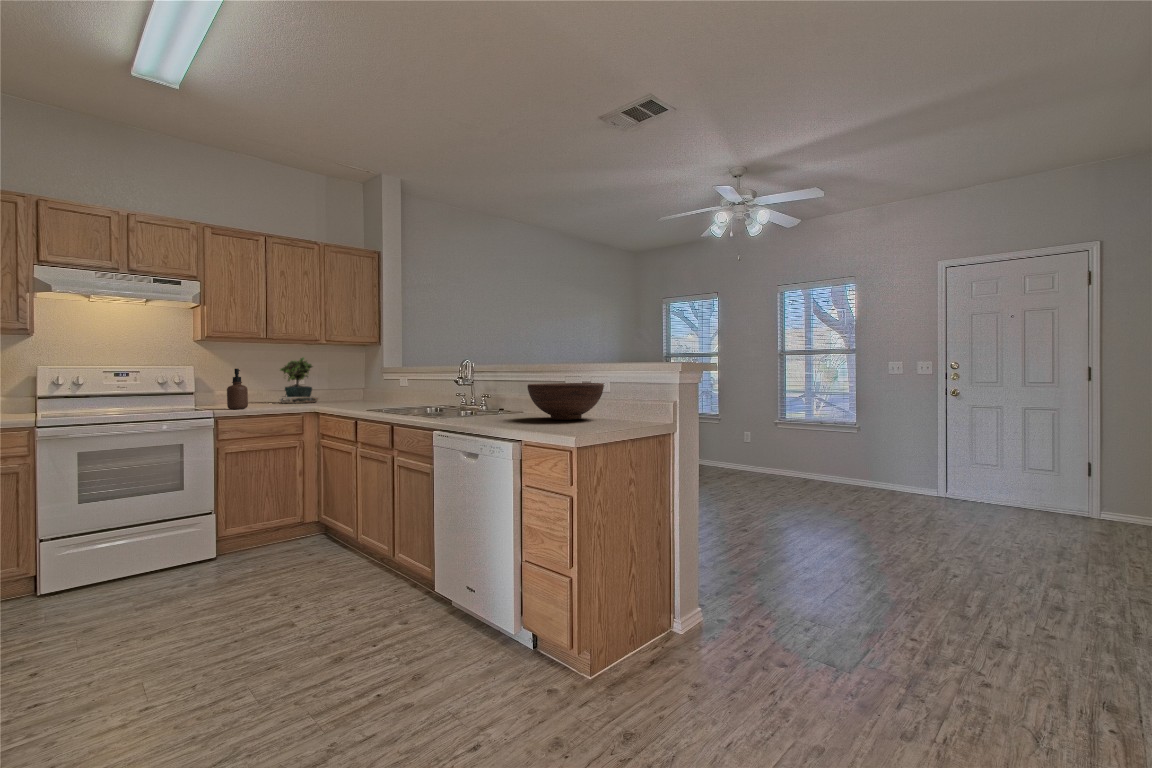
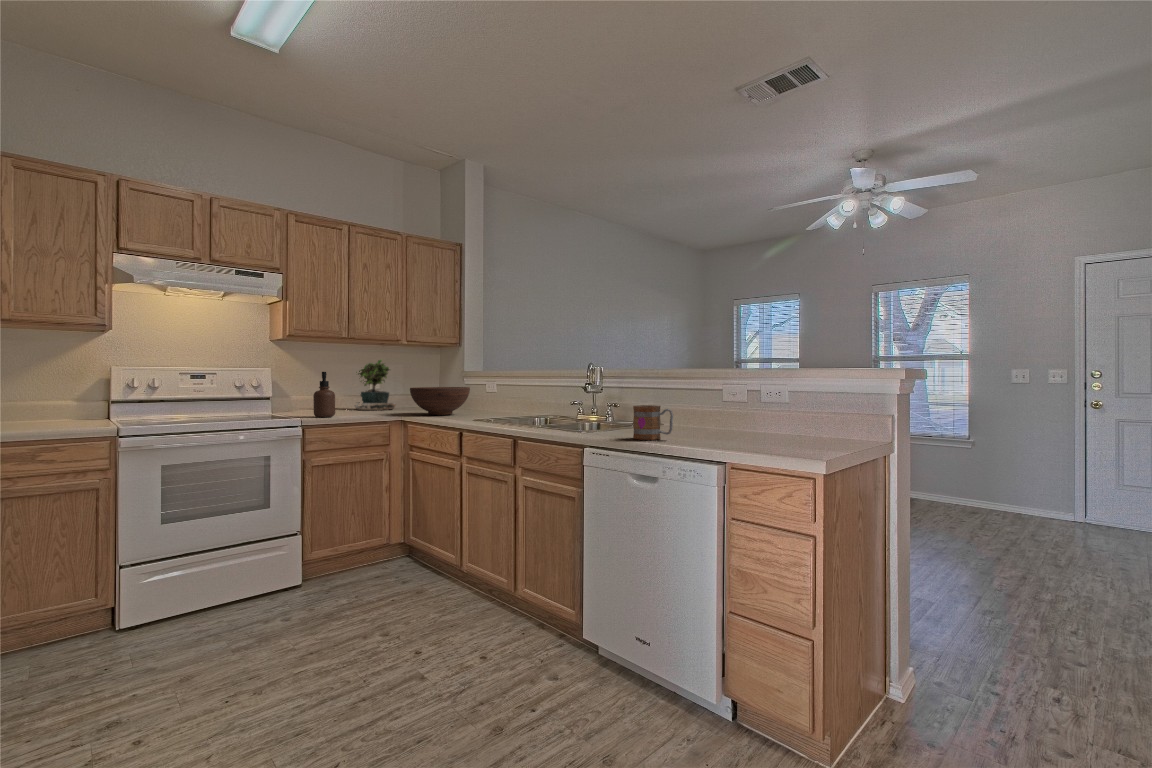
fruit bowl: present [528,383,604,420] -> present [410,387,470,415]
mug: none [466,394,497,422] -> present [633,405,673,440]

